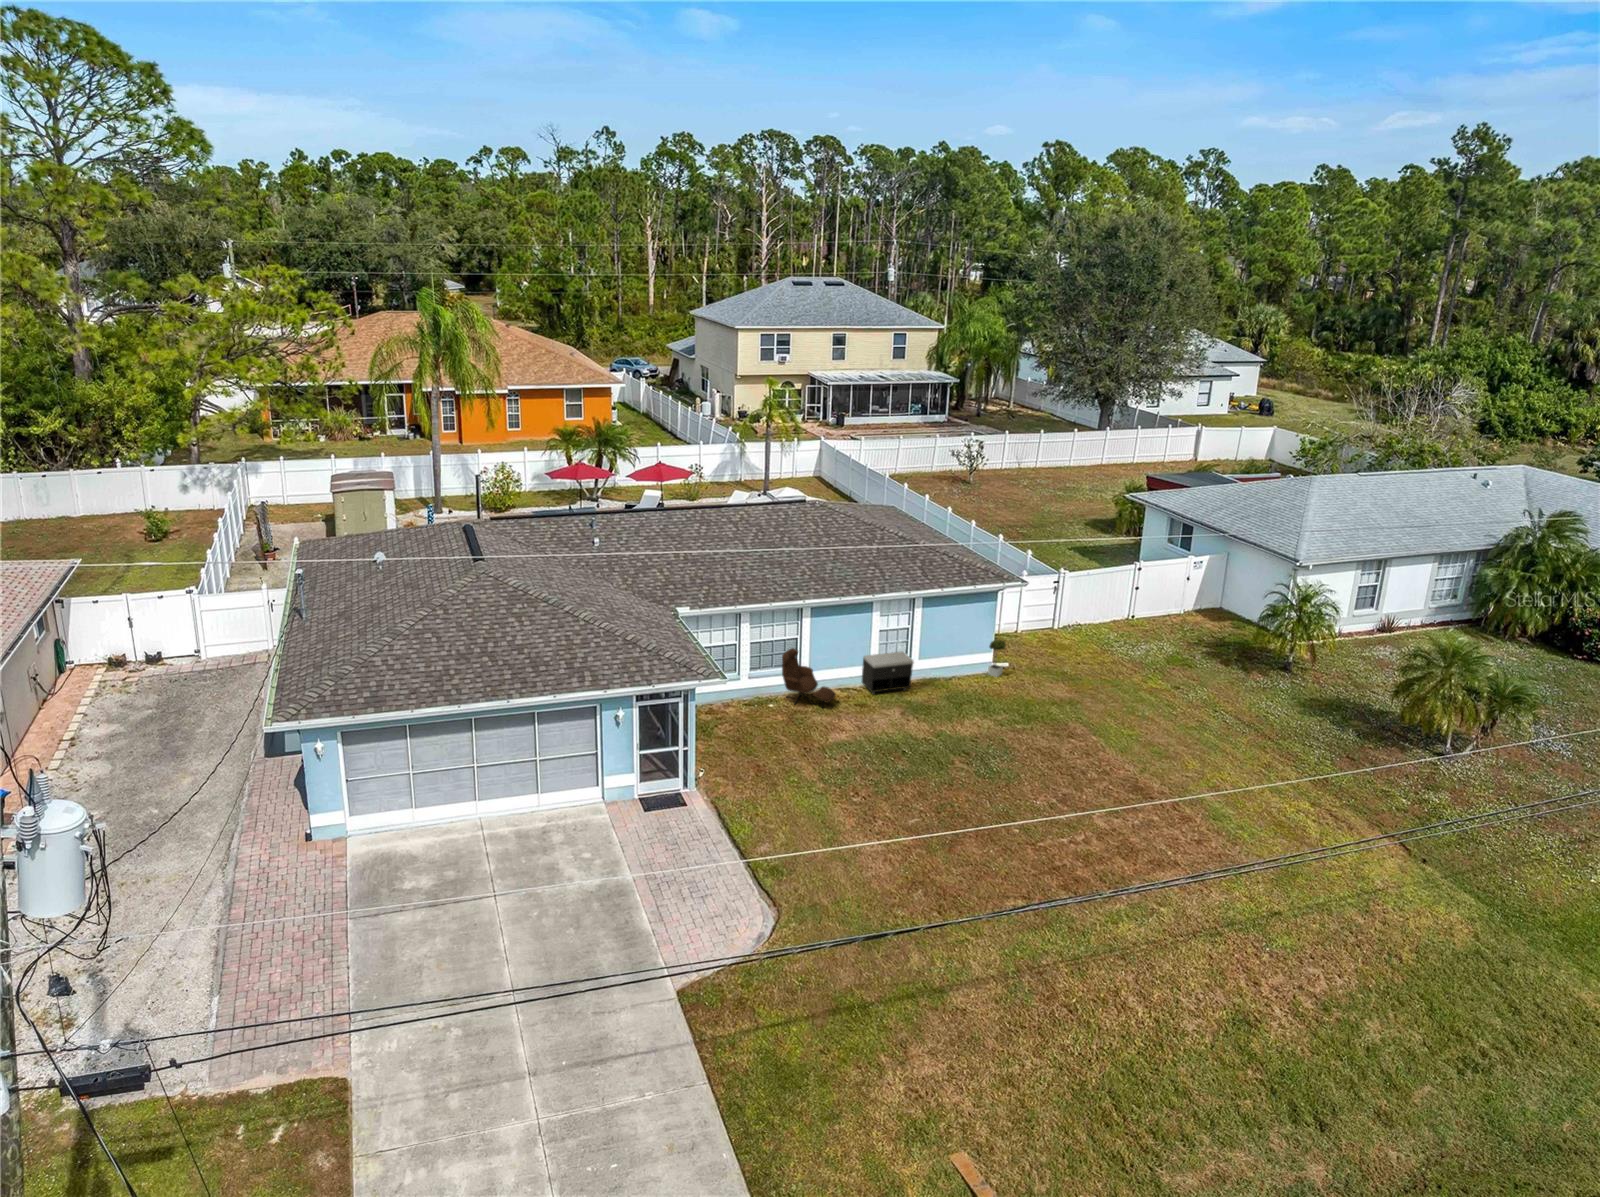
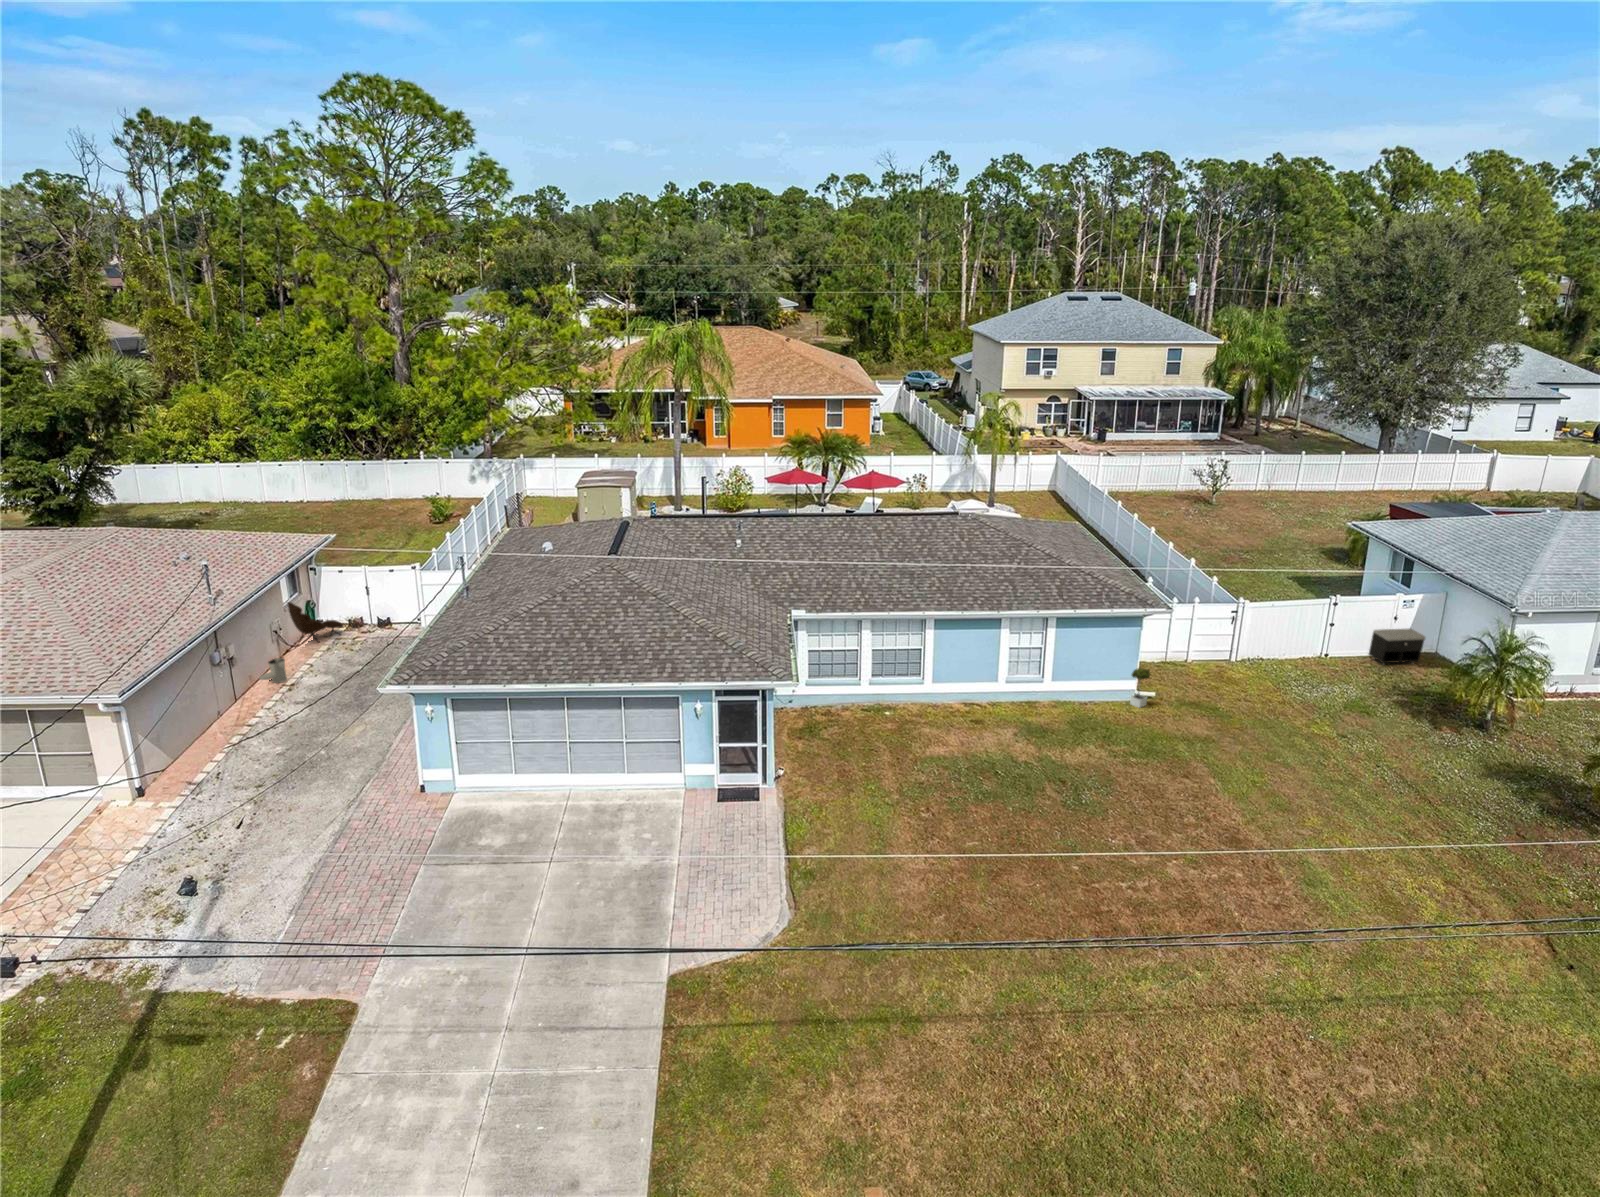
lounge chair: present [782,648,836,705] -> present [288,602,343,642]
storage bench: present [862,652,914,693] -> present [1369,628,1425,664]
trash can: none [25,708,64,739] -> present [259,658,287,683]

